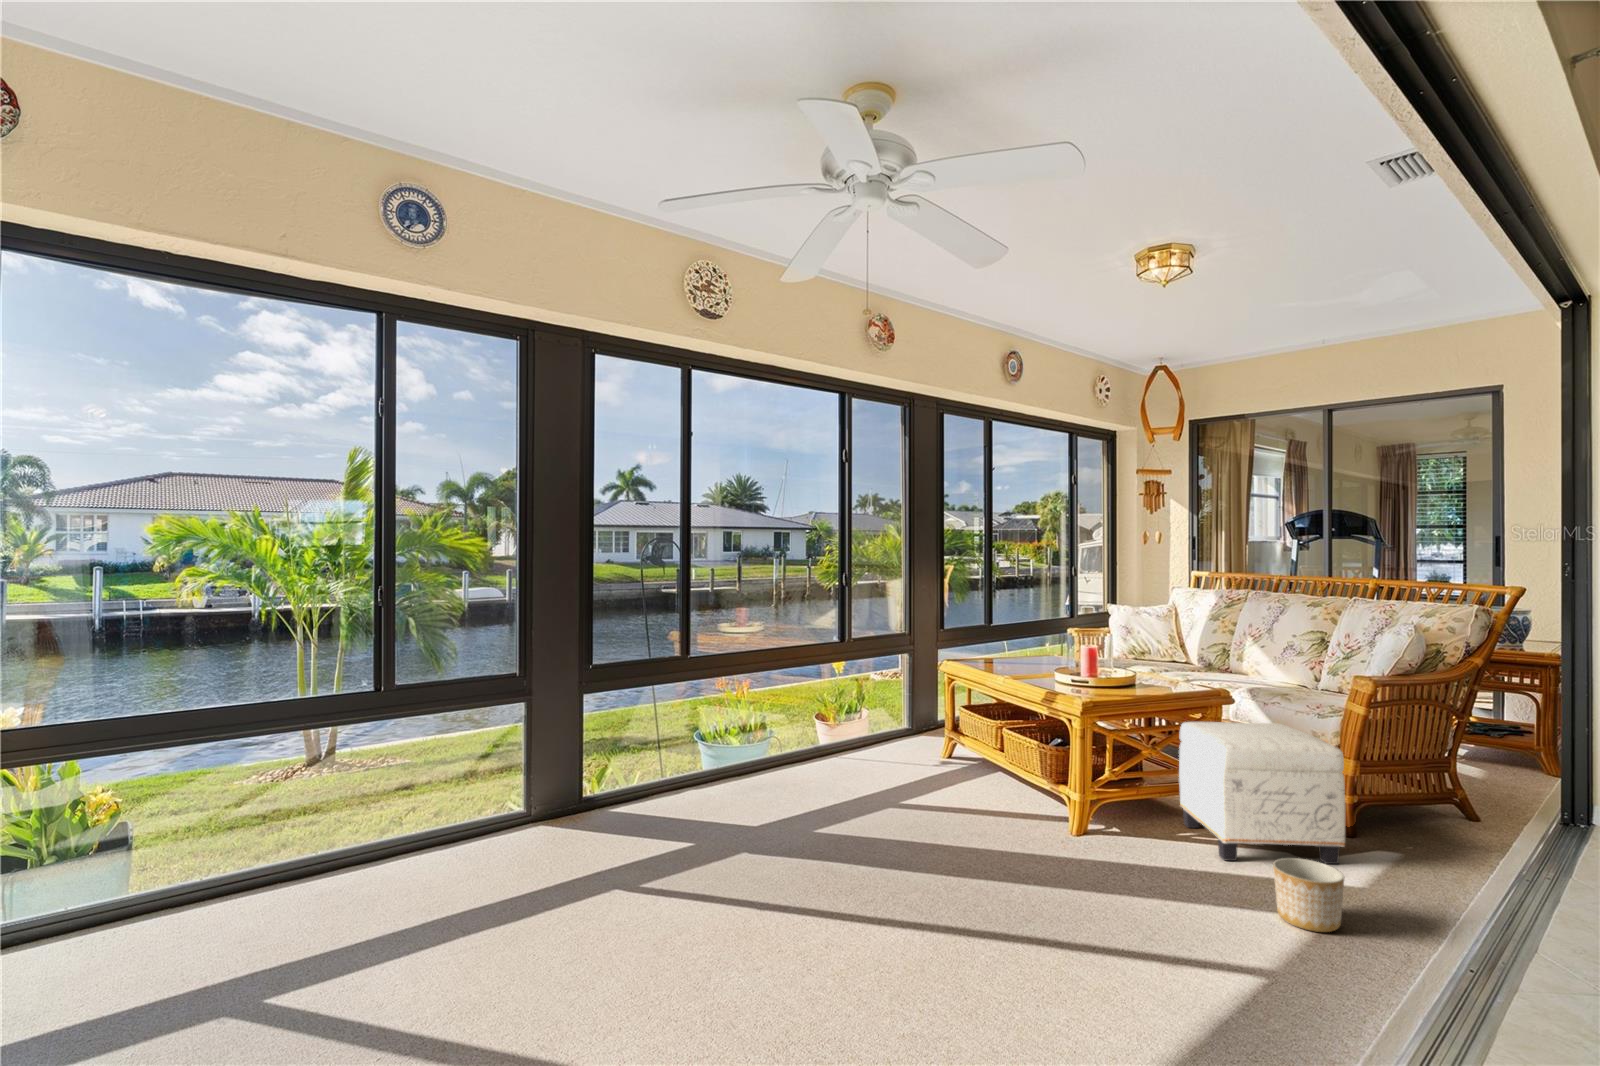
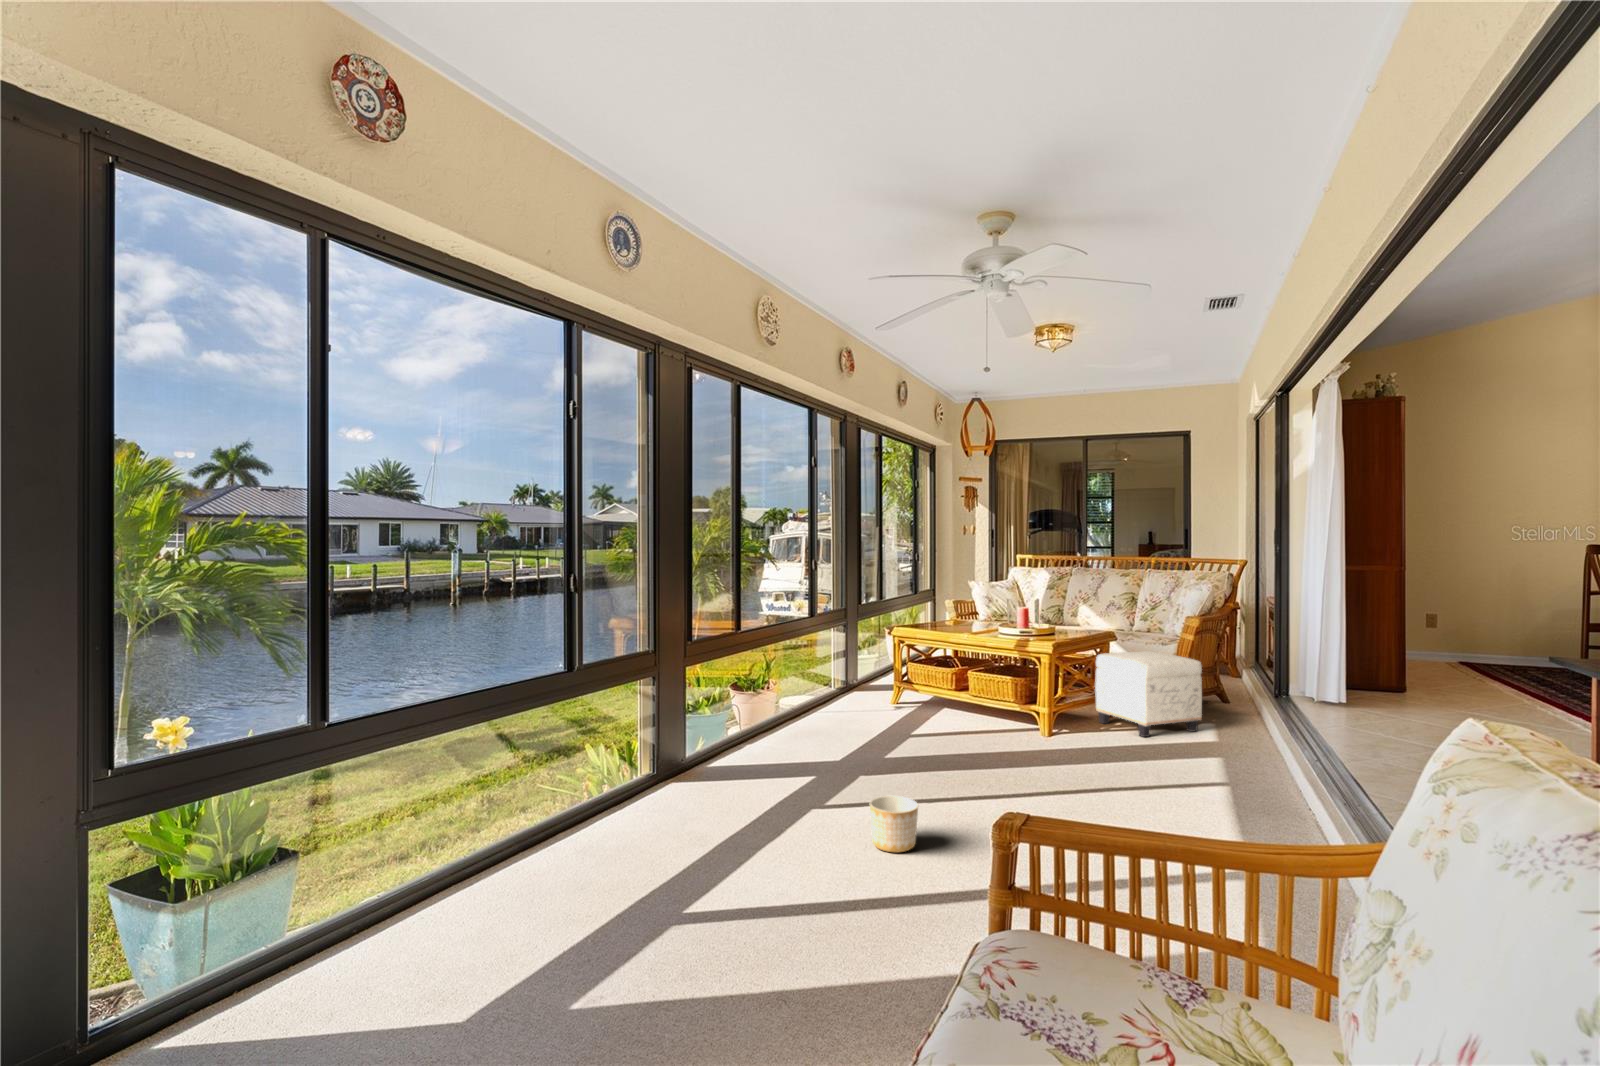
planter: present [1273,858,1344,932] -> present [870,796,918,852]

